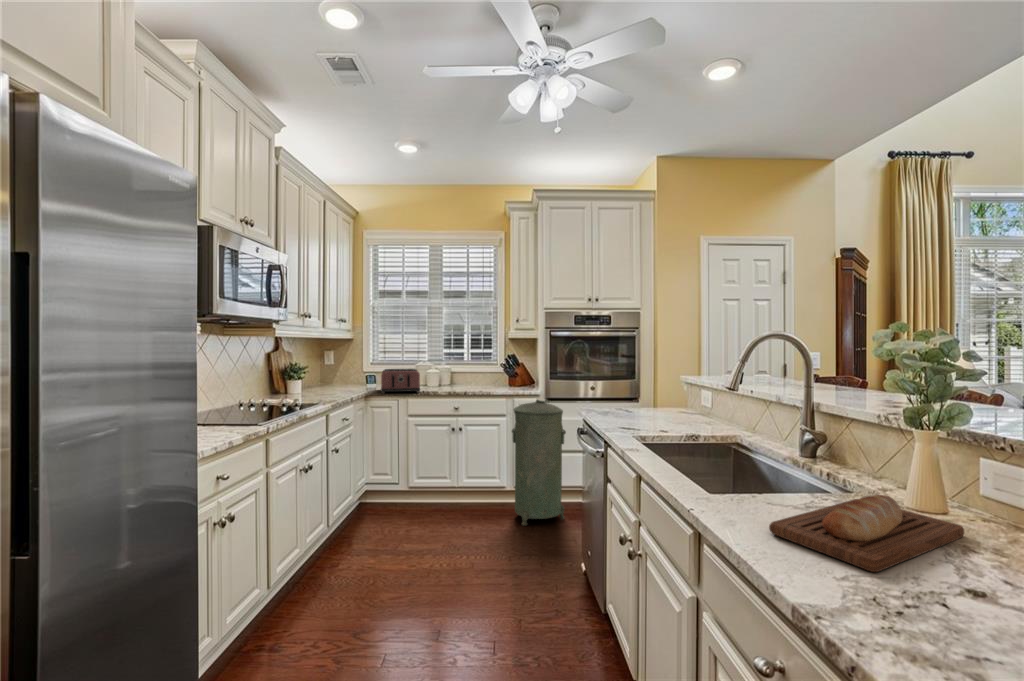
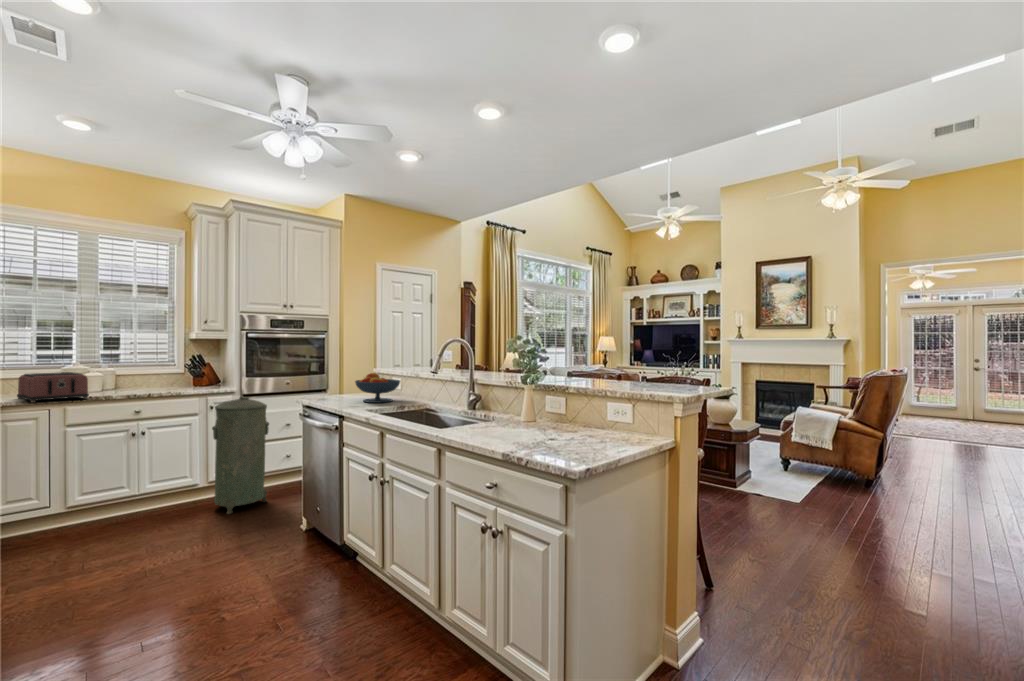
fruit bowl: none [633,380,699,425] -> present [355,373,400,403]
bread loaf: present [769,495,964,572] -> none [477,413,537,436]

